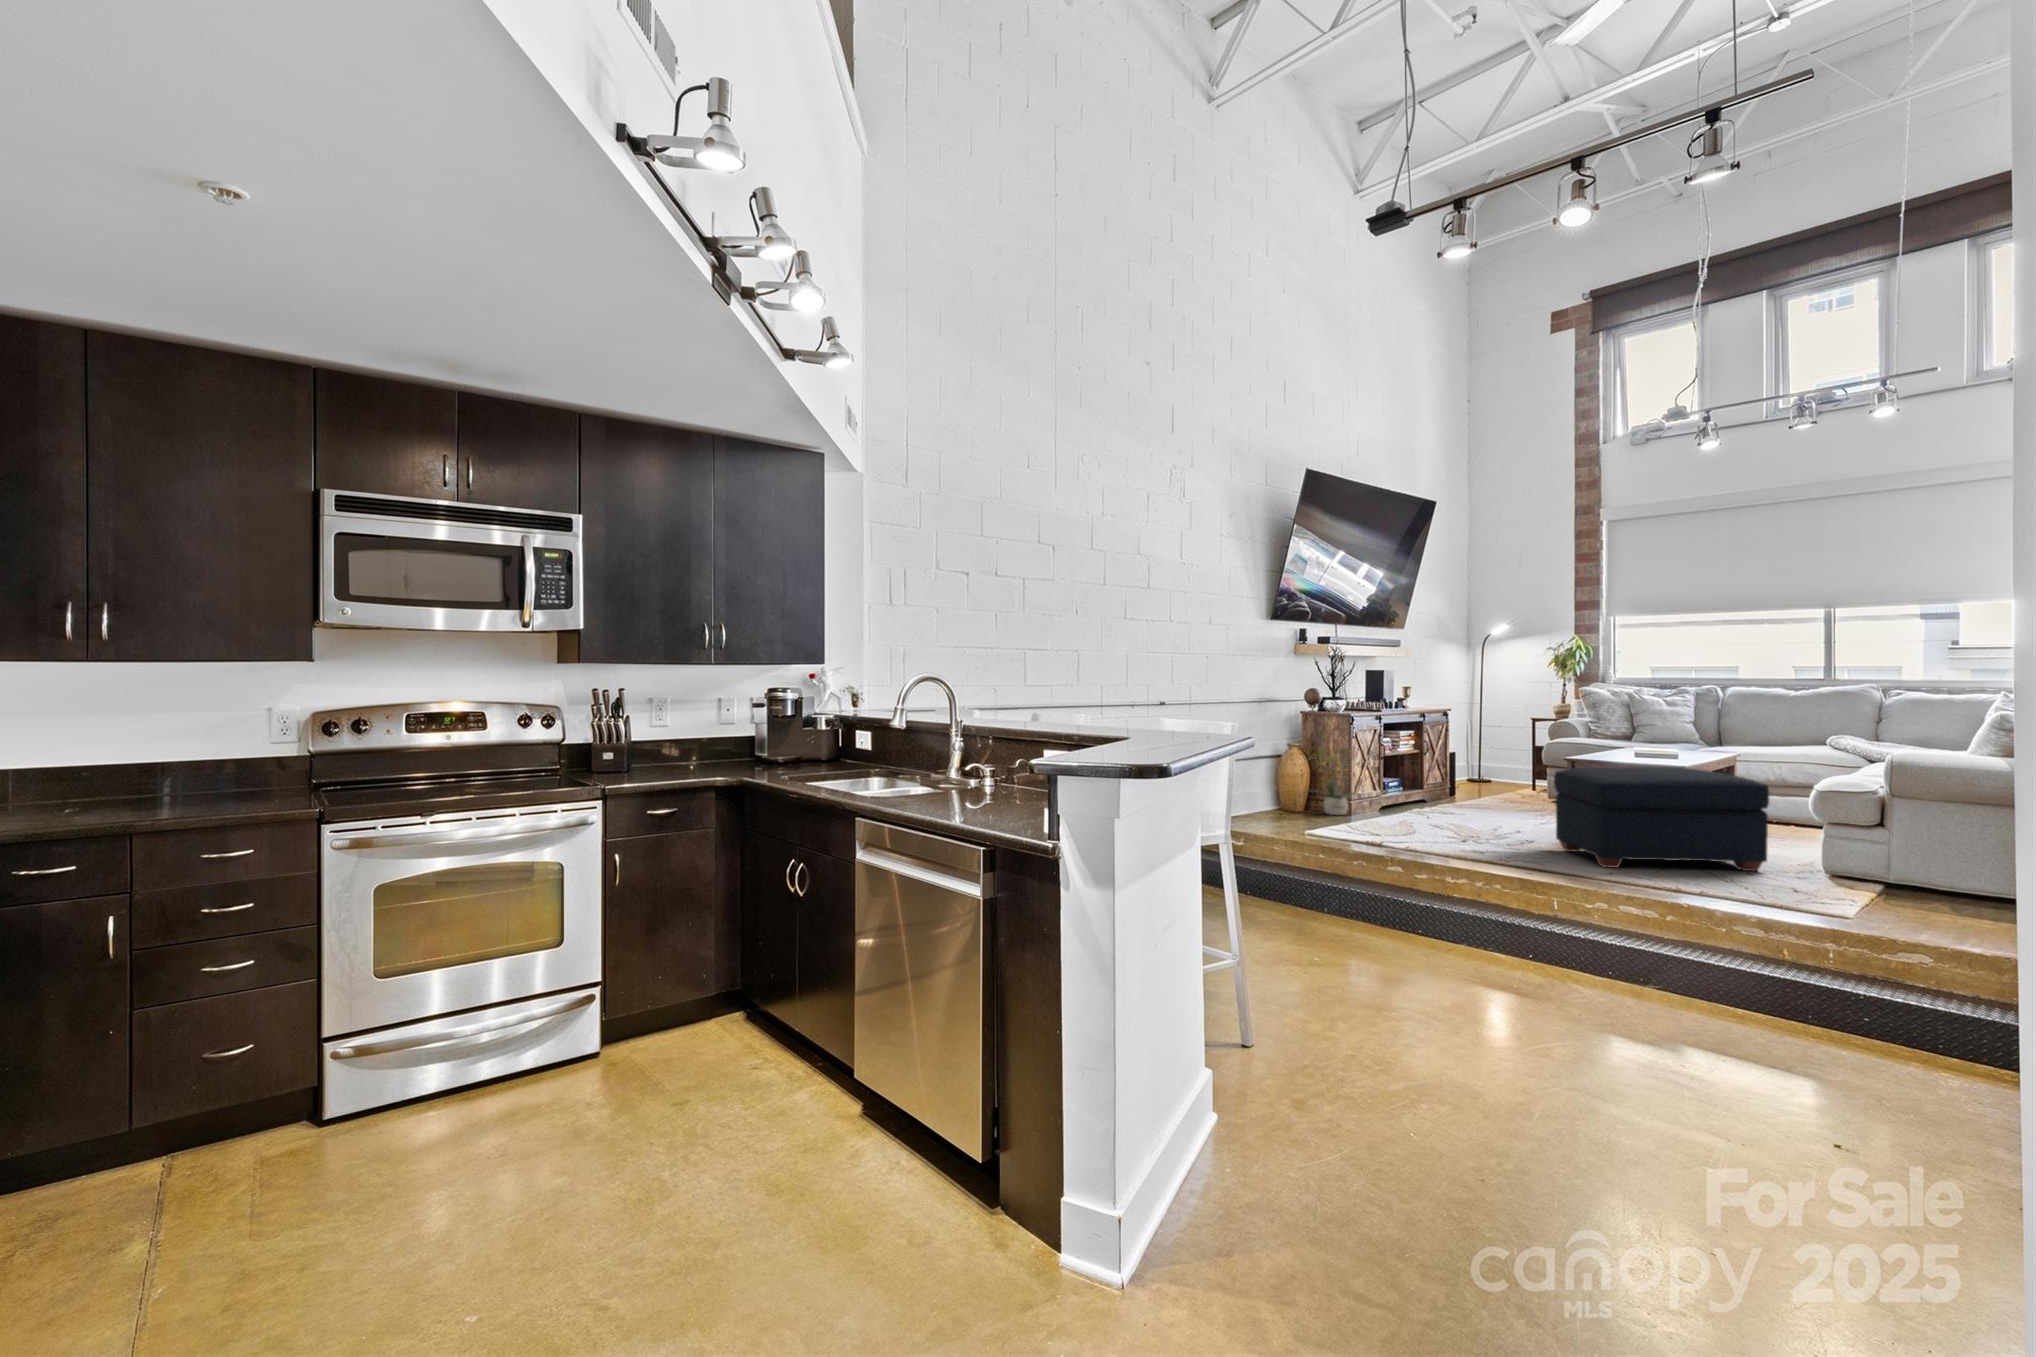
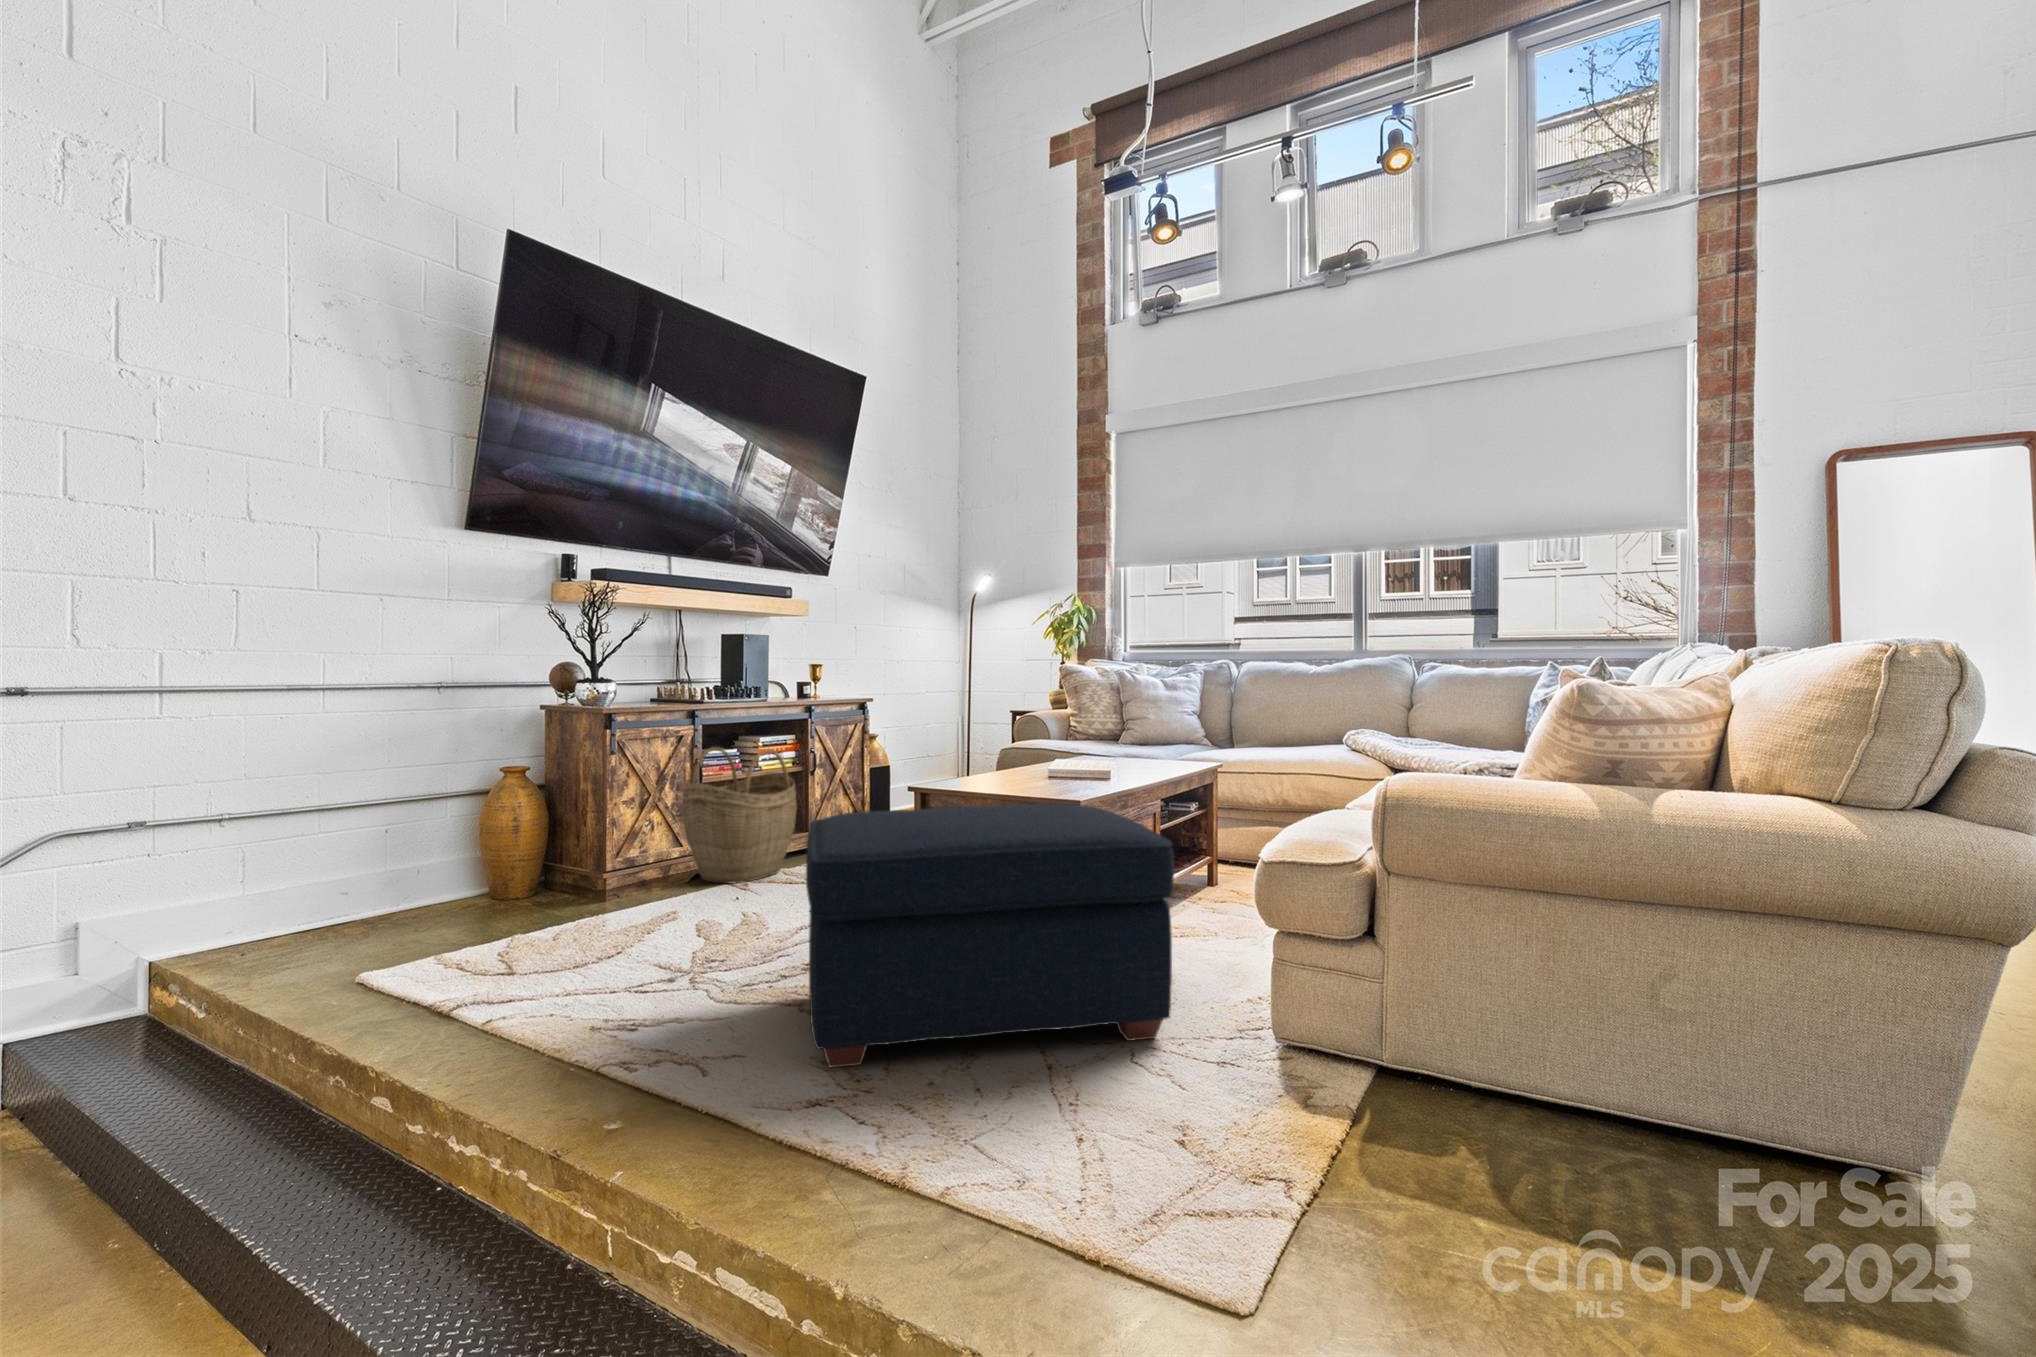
woven basket: none [1380,737,1440,811] -> present [682,747,797,883]
potted plant: present [1306,748,1358,815] -> none [484,771,612,908]

